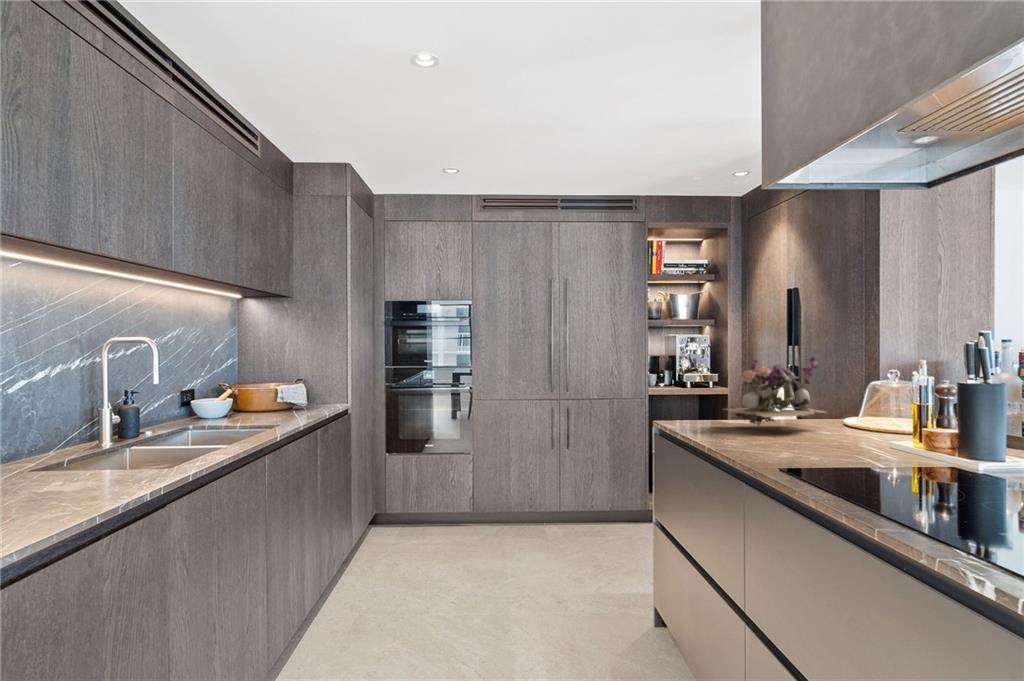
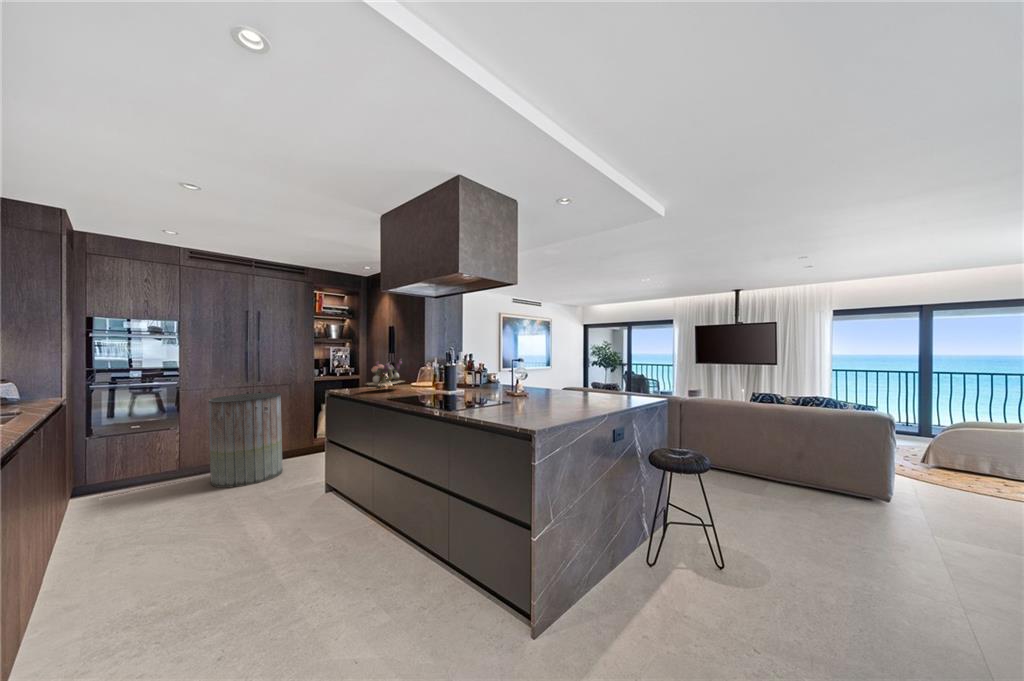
trash can: none [487,405,587,560] -> present [209,393,283,488]

